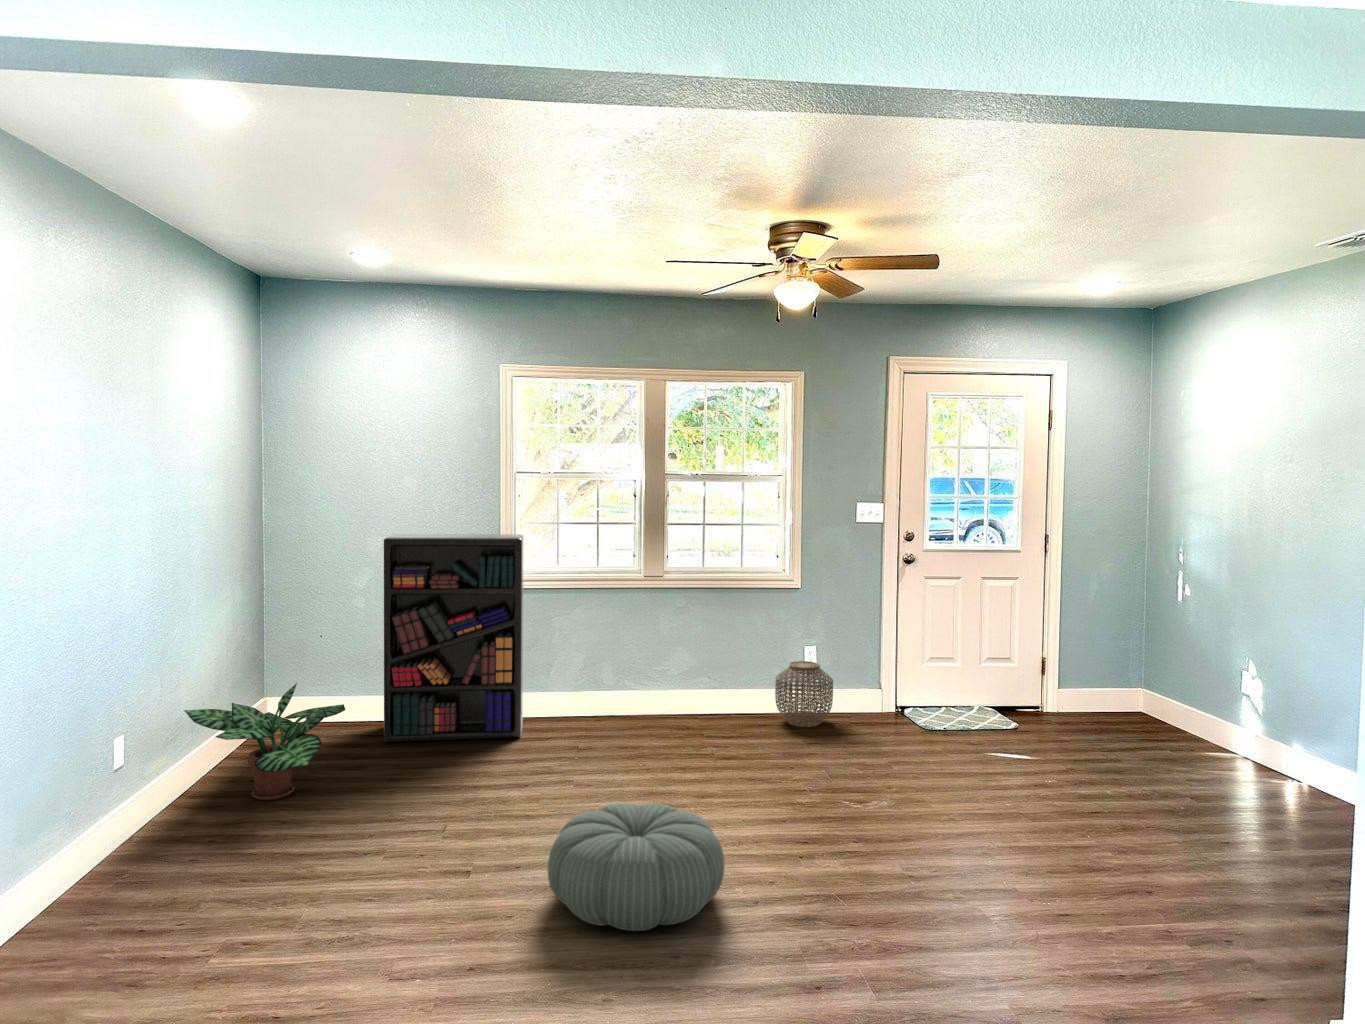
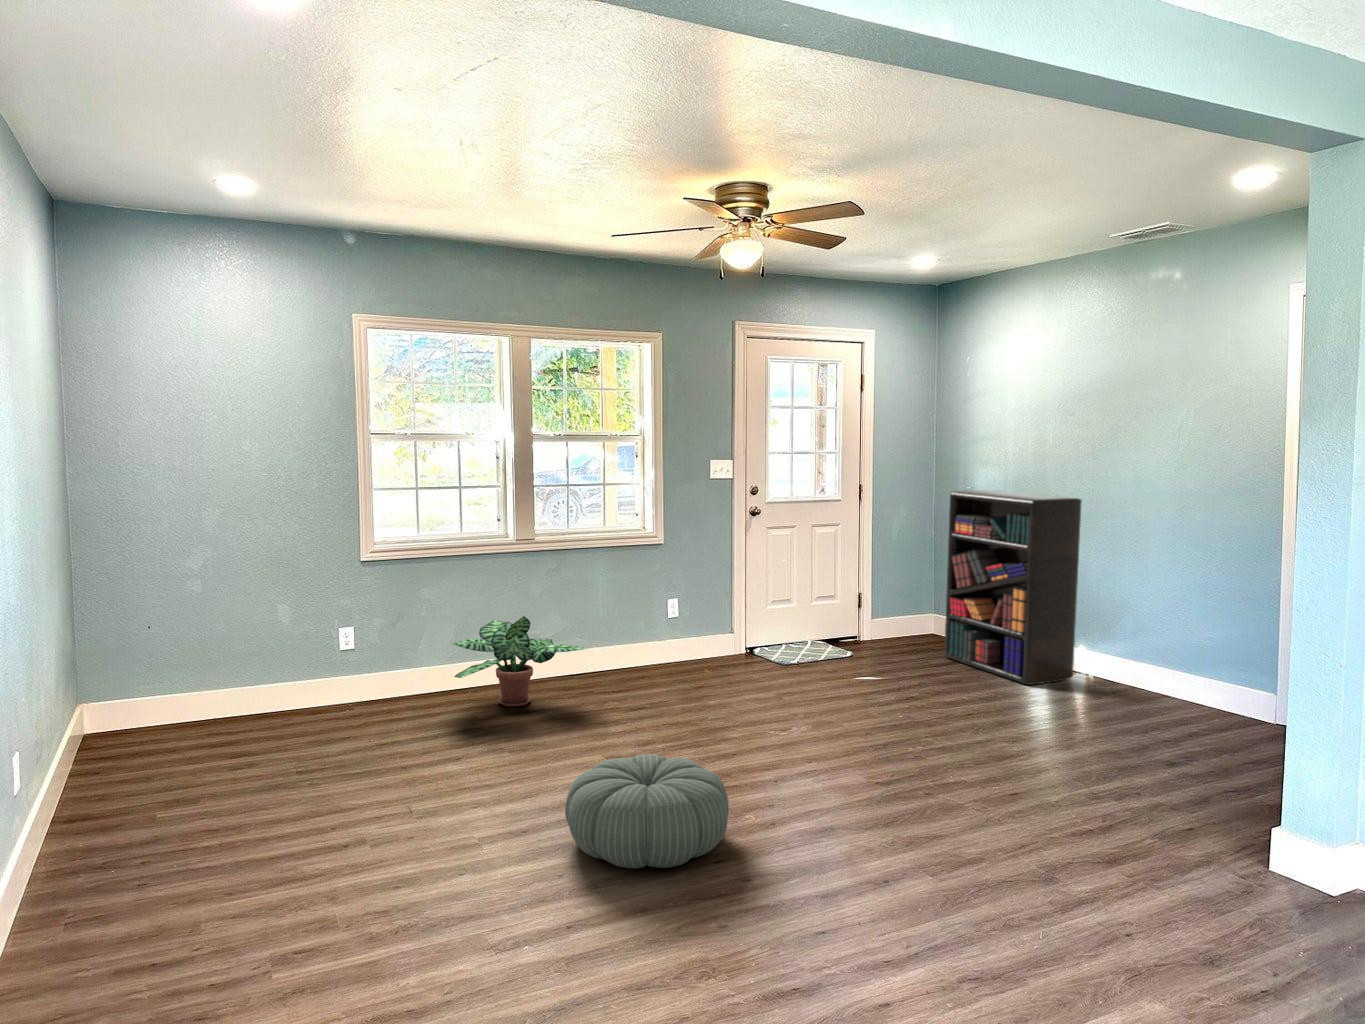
bookshelf: present [384,534,523,742] -> present [944,490,1082,685]
woven basket: present [775,661,833,727] -> none [645,613,700,676]
potted plant: present [184,683,345,800] -> present [452,616,587,707]

